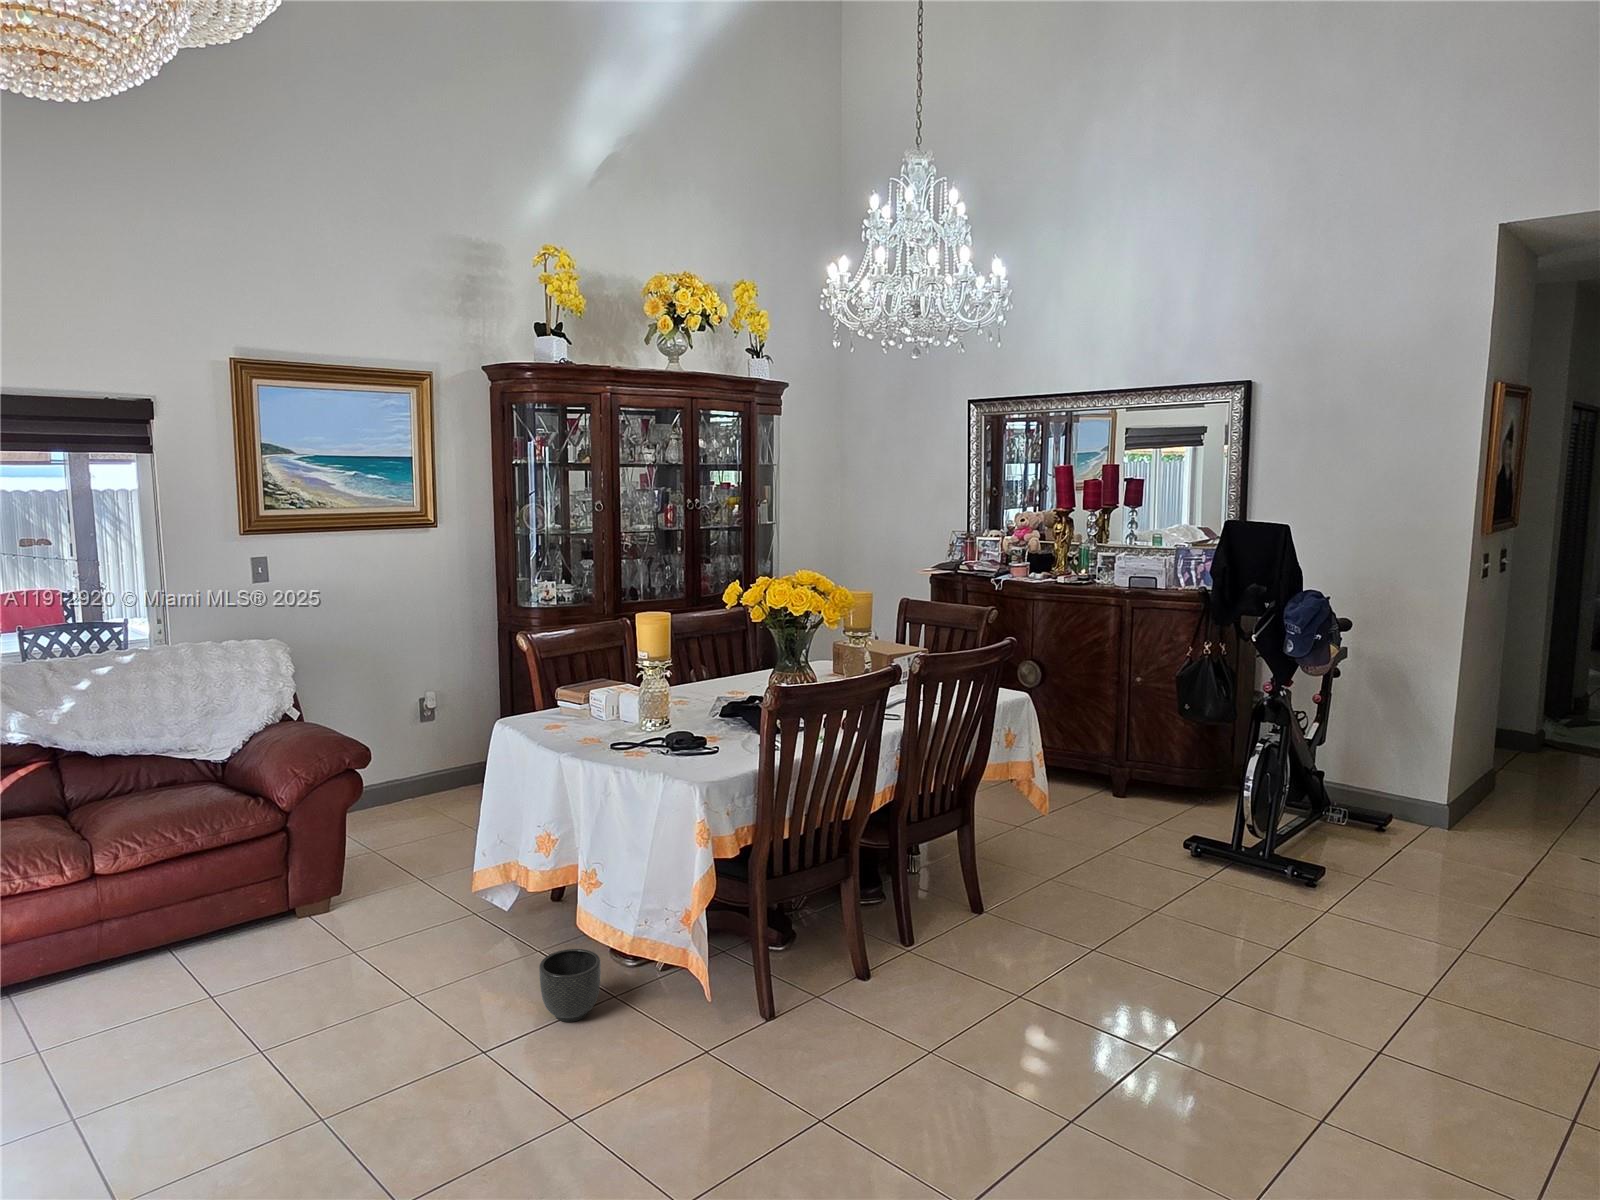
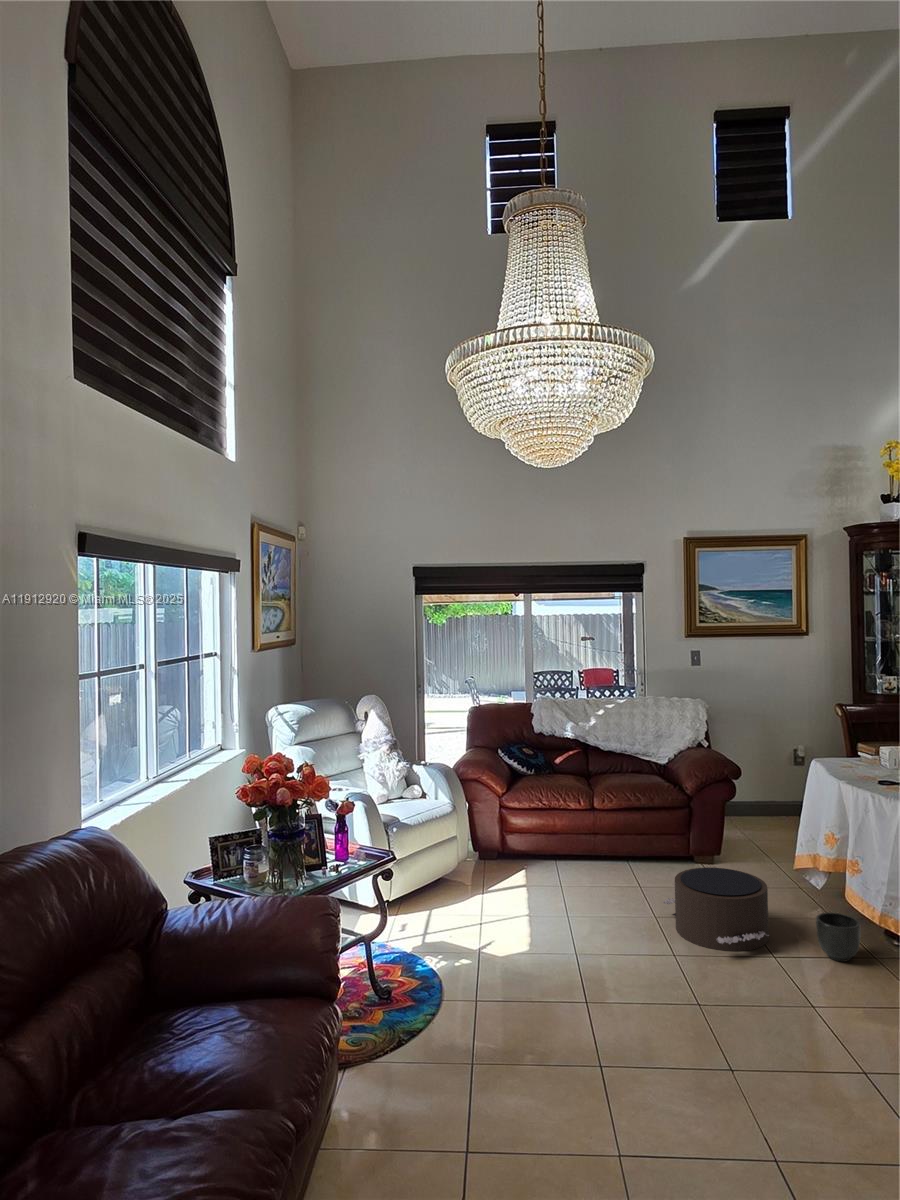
pouf: none [272,926,475,1081] -> present [662,867,769,951]

